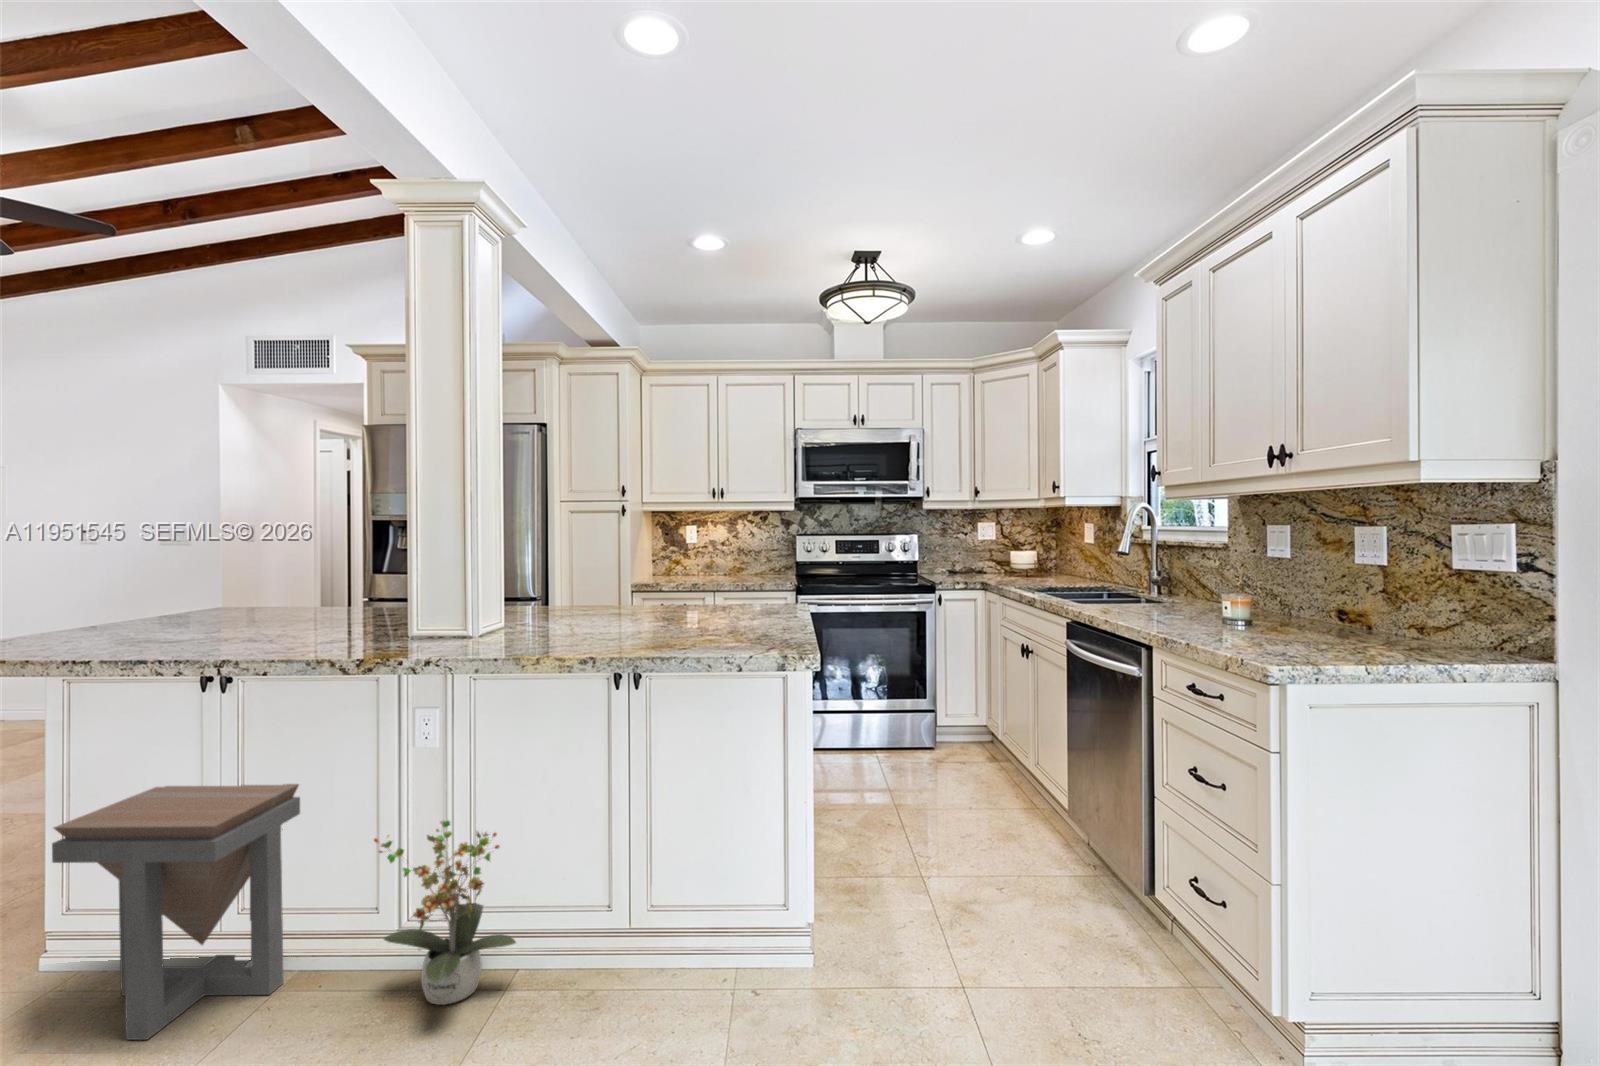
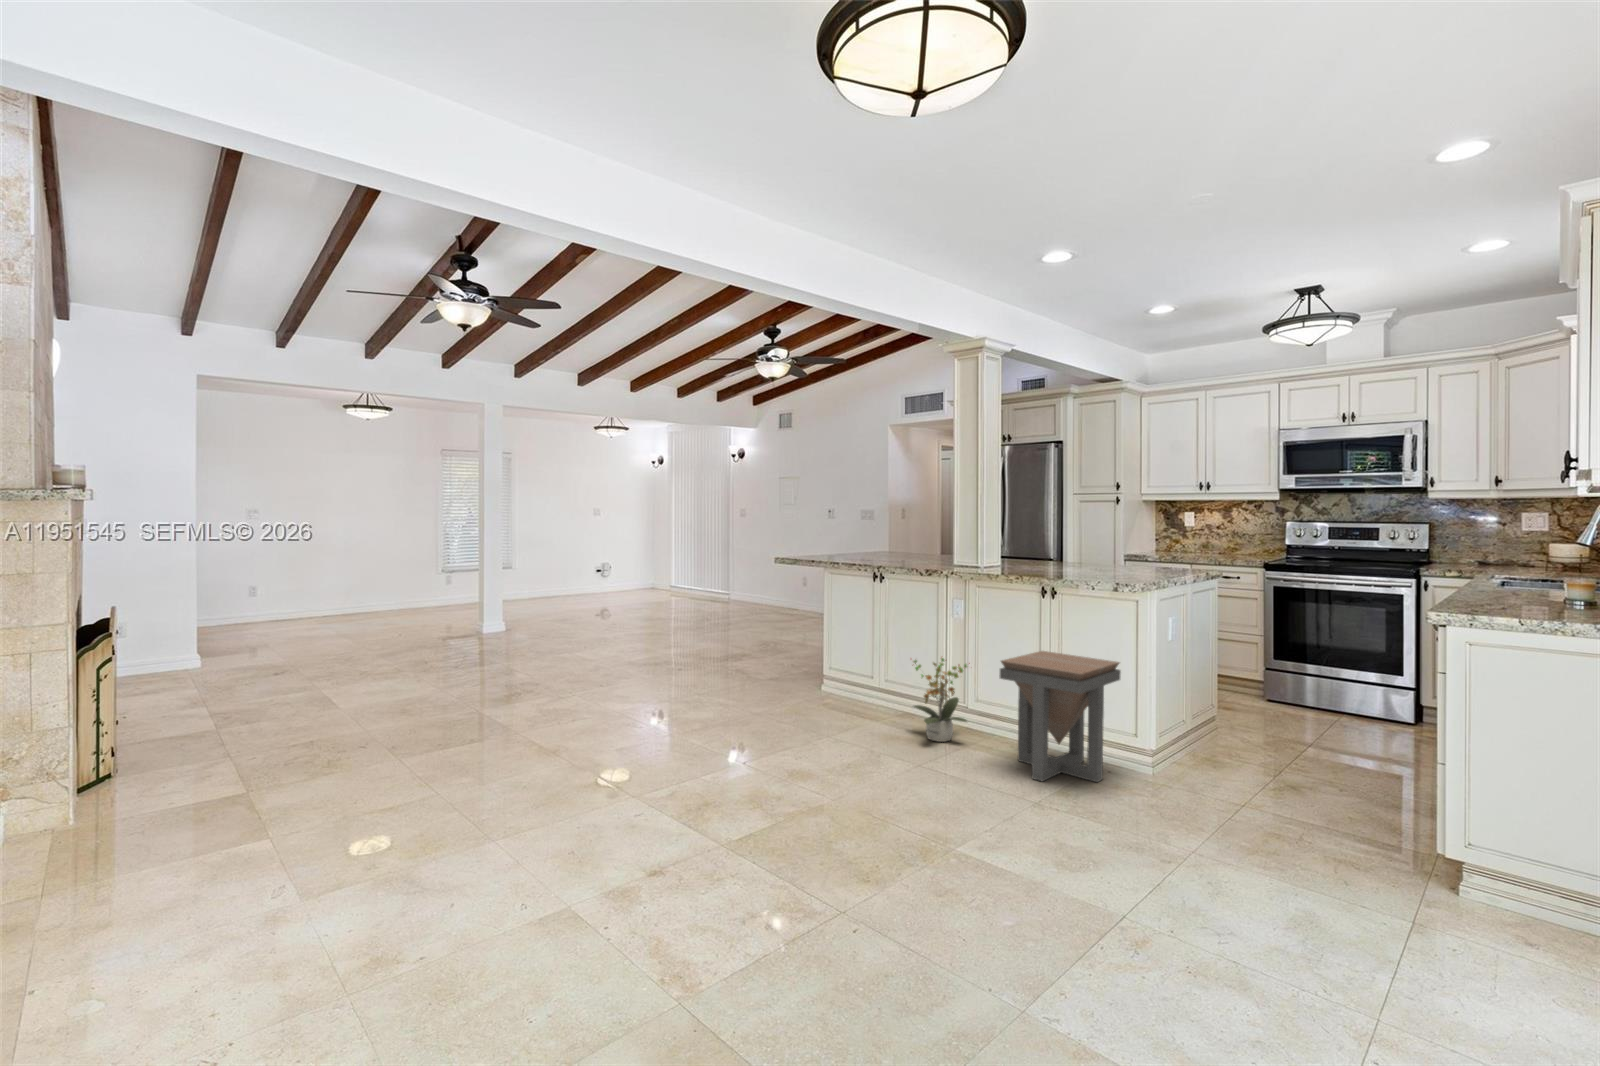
side table: present [52,784,300,1040] -> present [999,651,1121,782]

